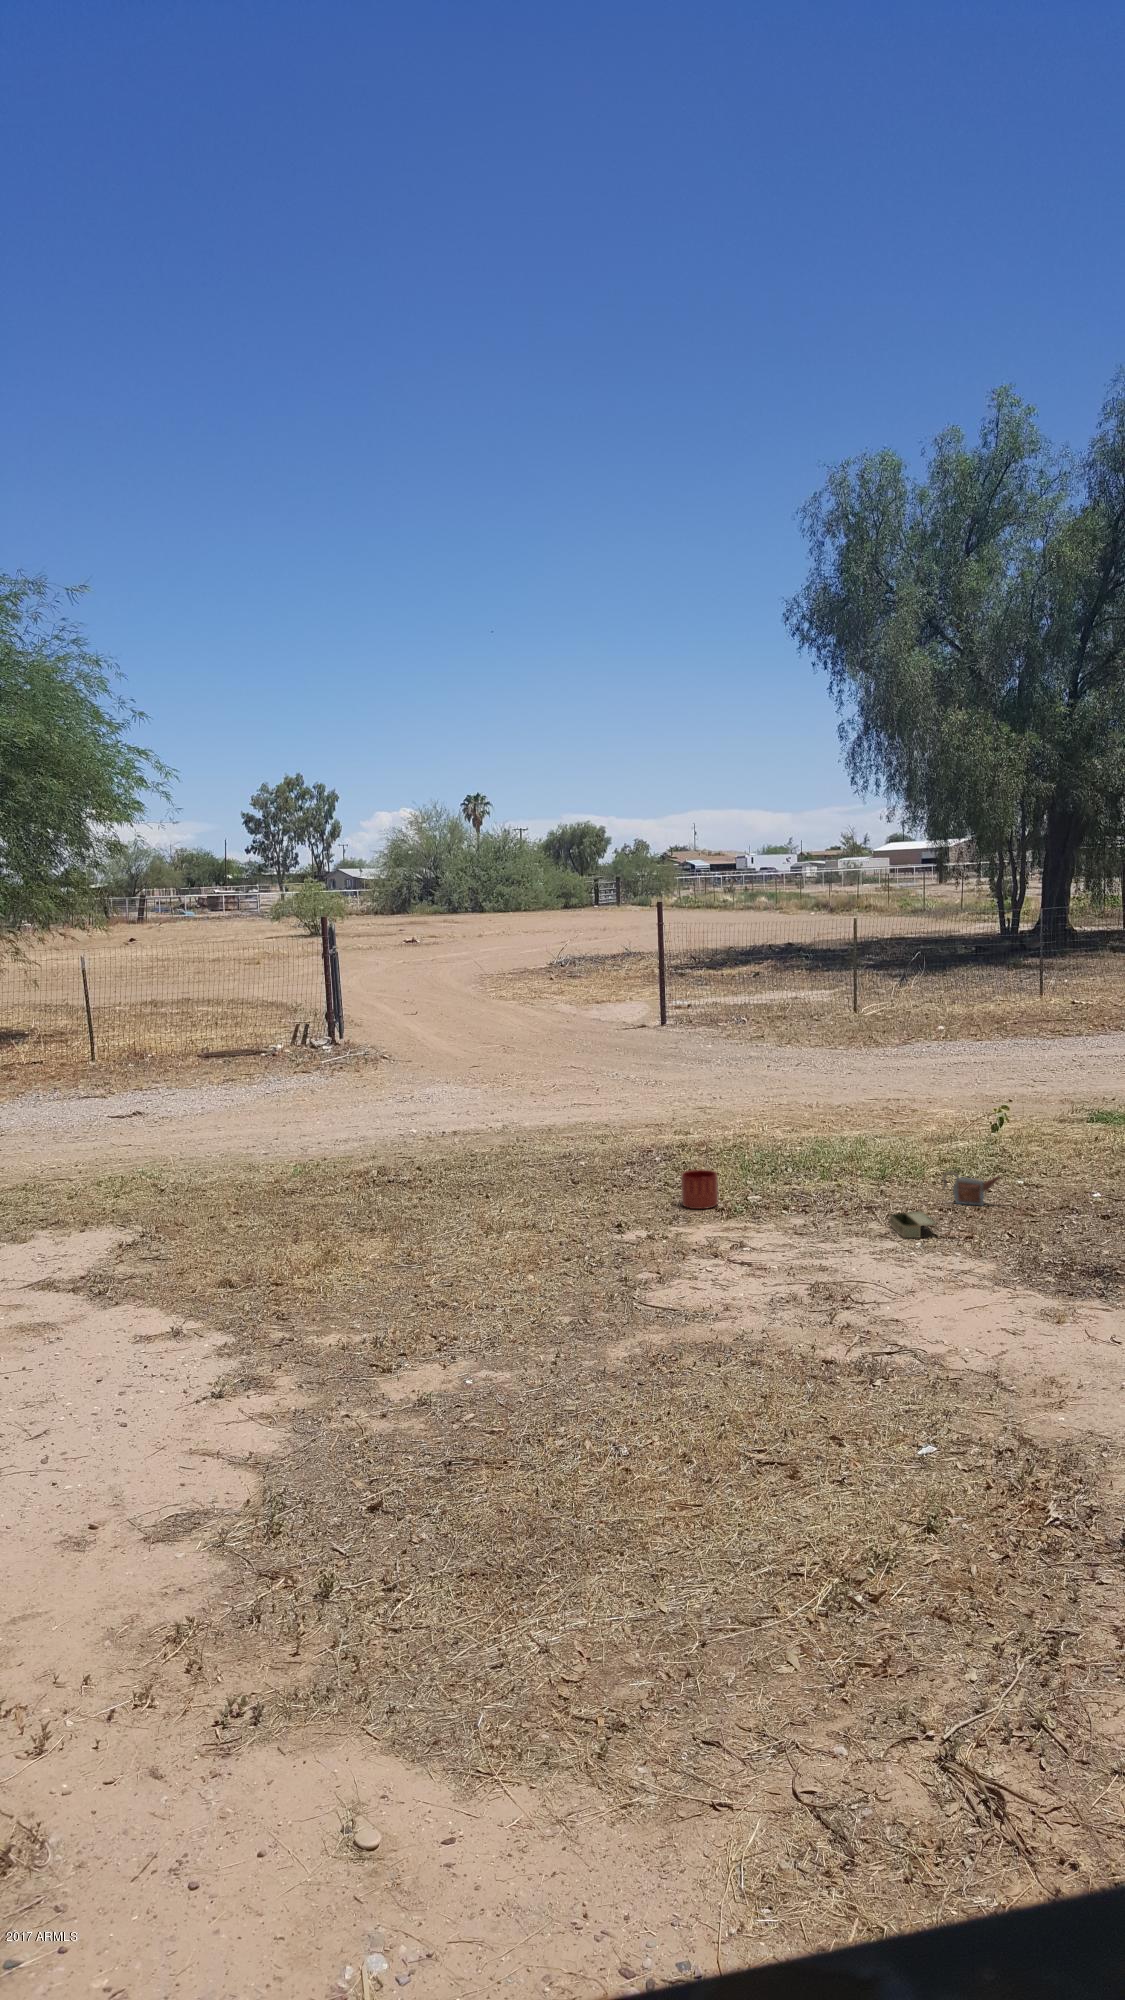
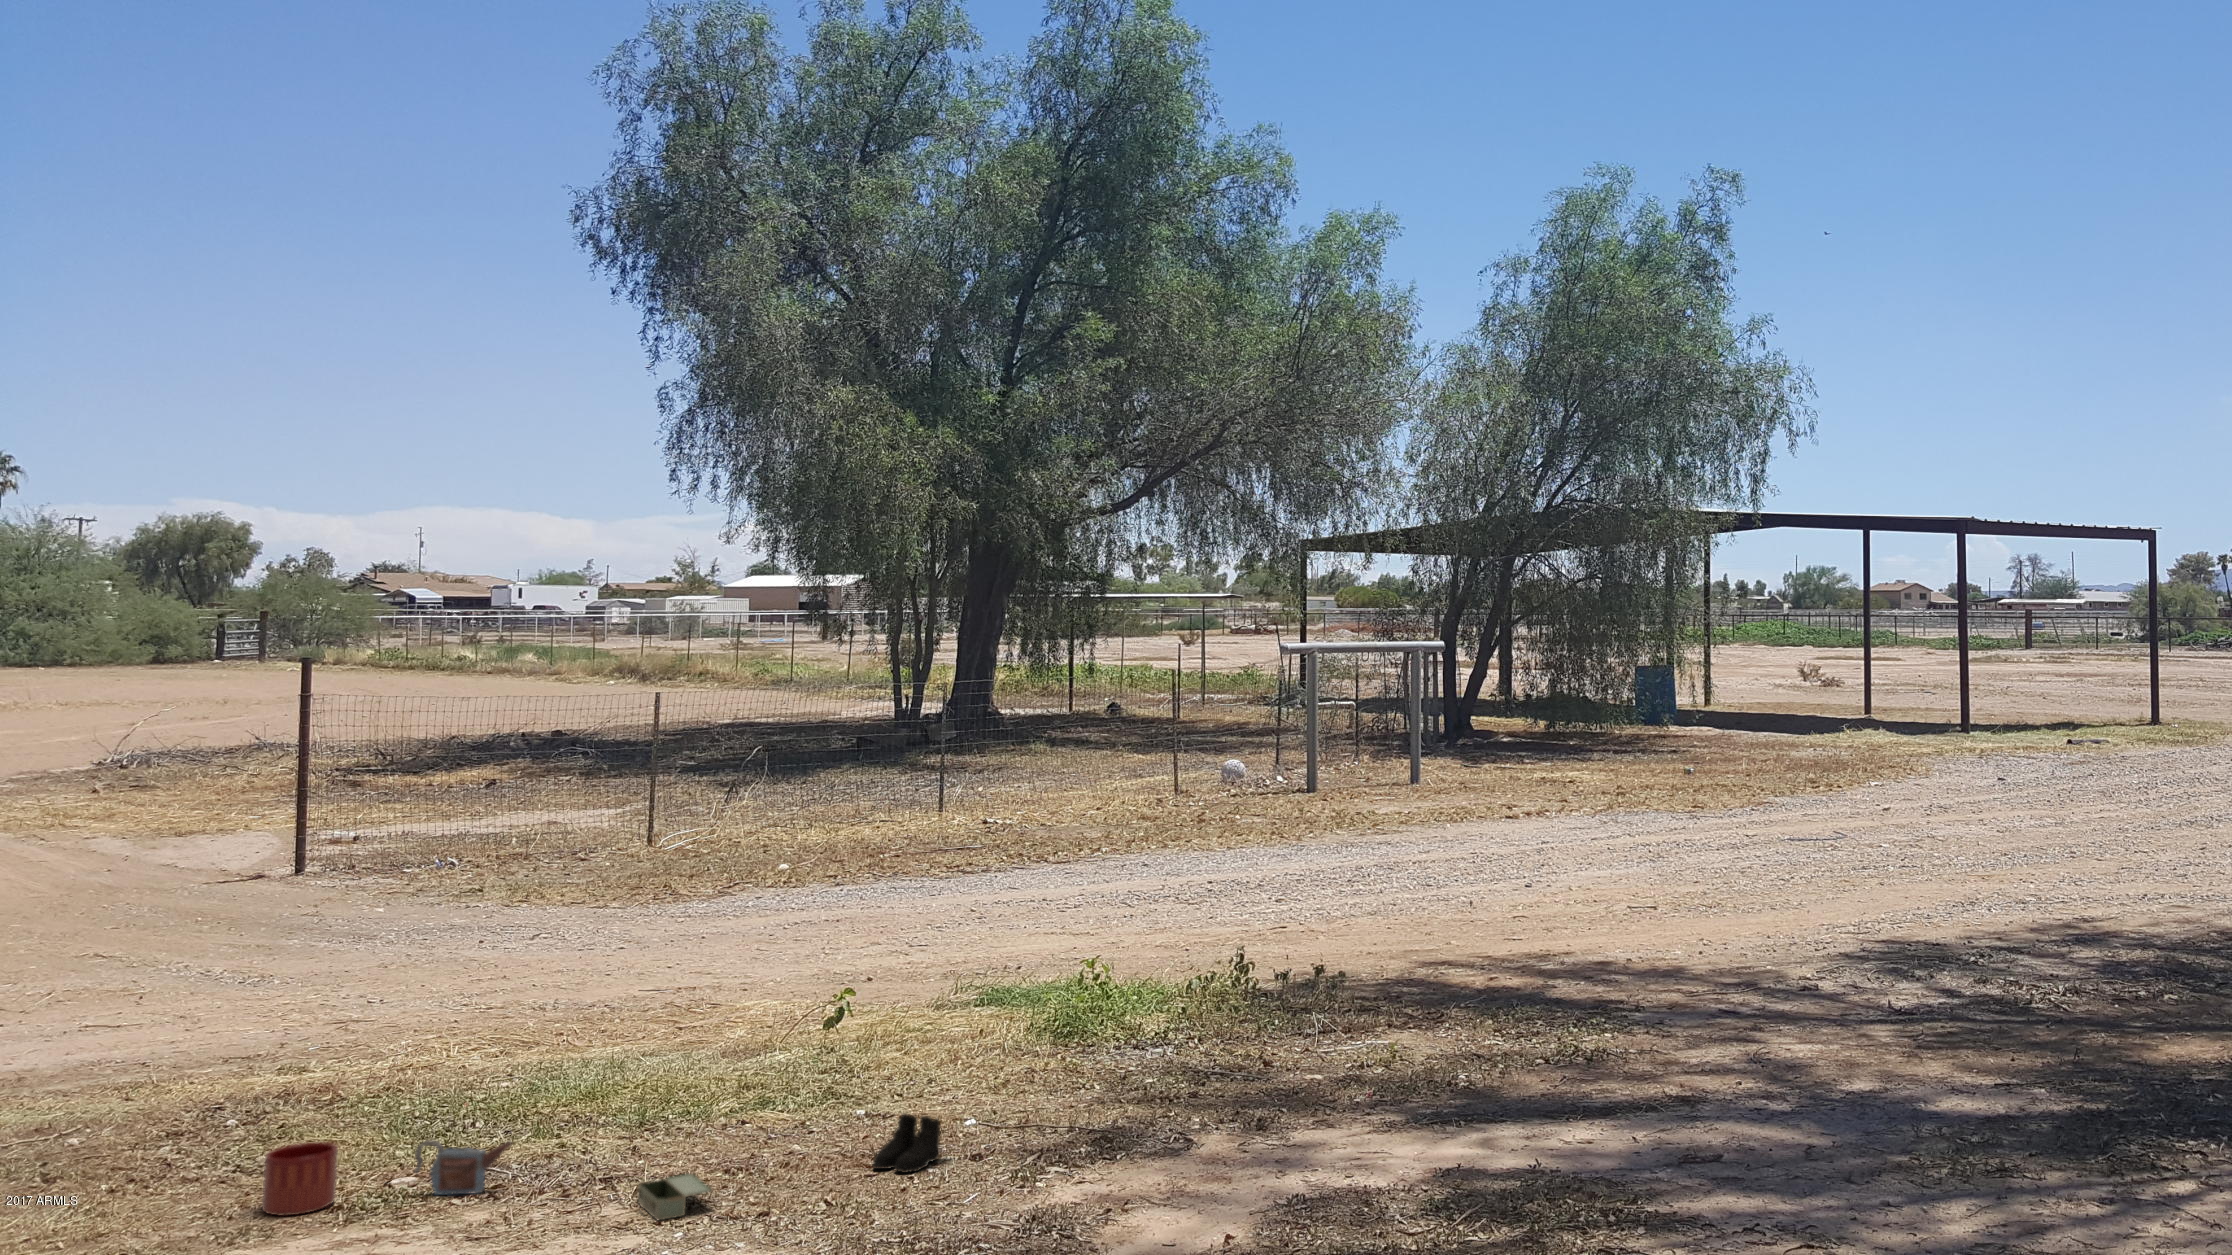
watering can: present [943,1171,1000,1205] -> present [414,1140,513,1195]
boots: none [1039,1188,1087,1228] -> present [872,1113,941,1173]

